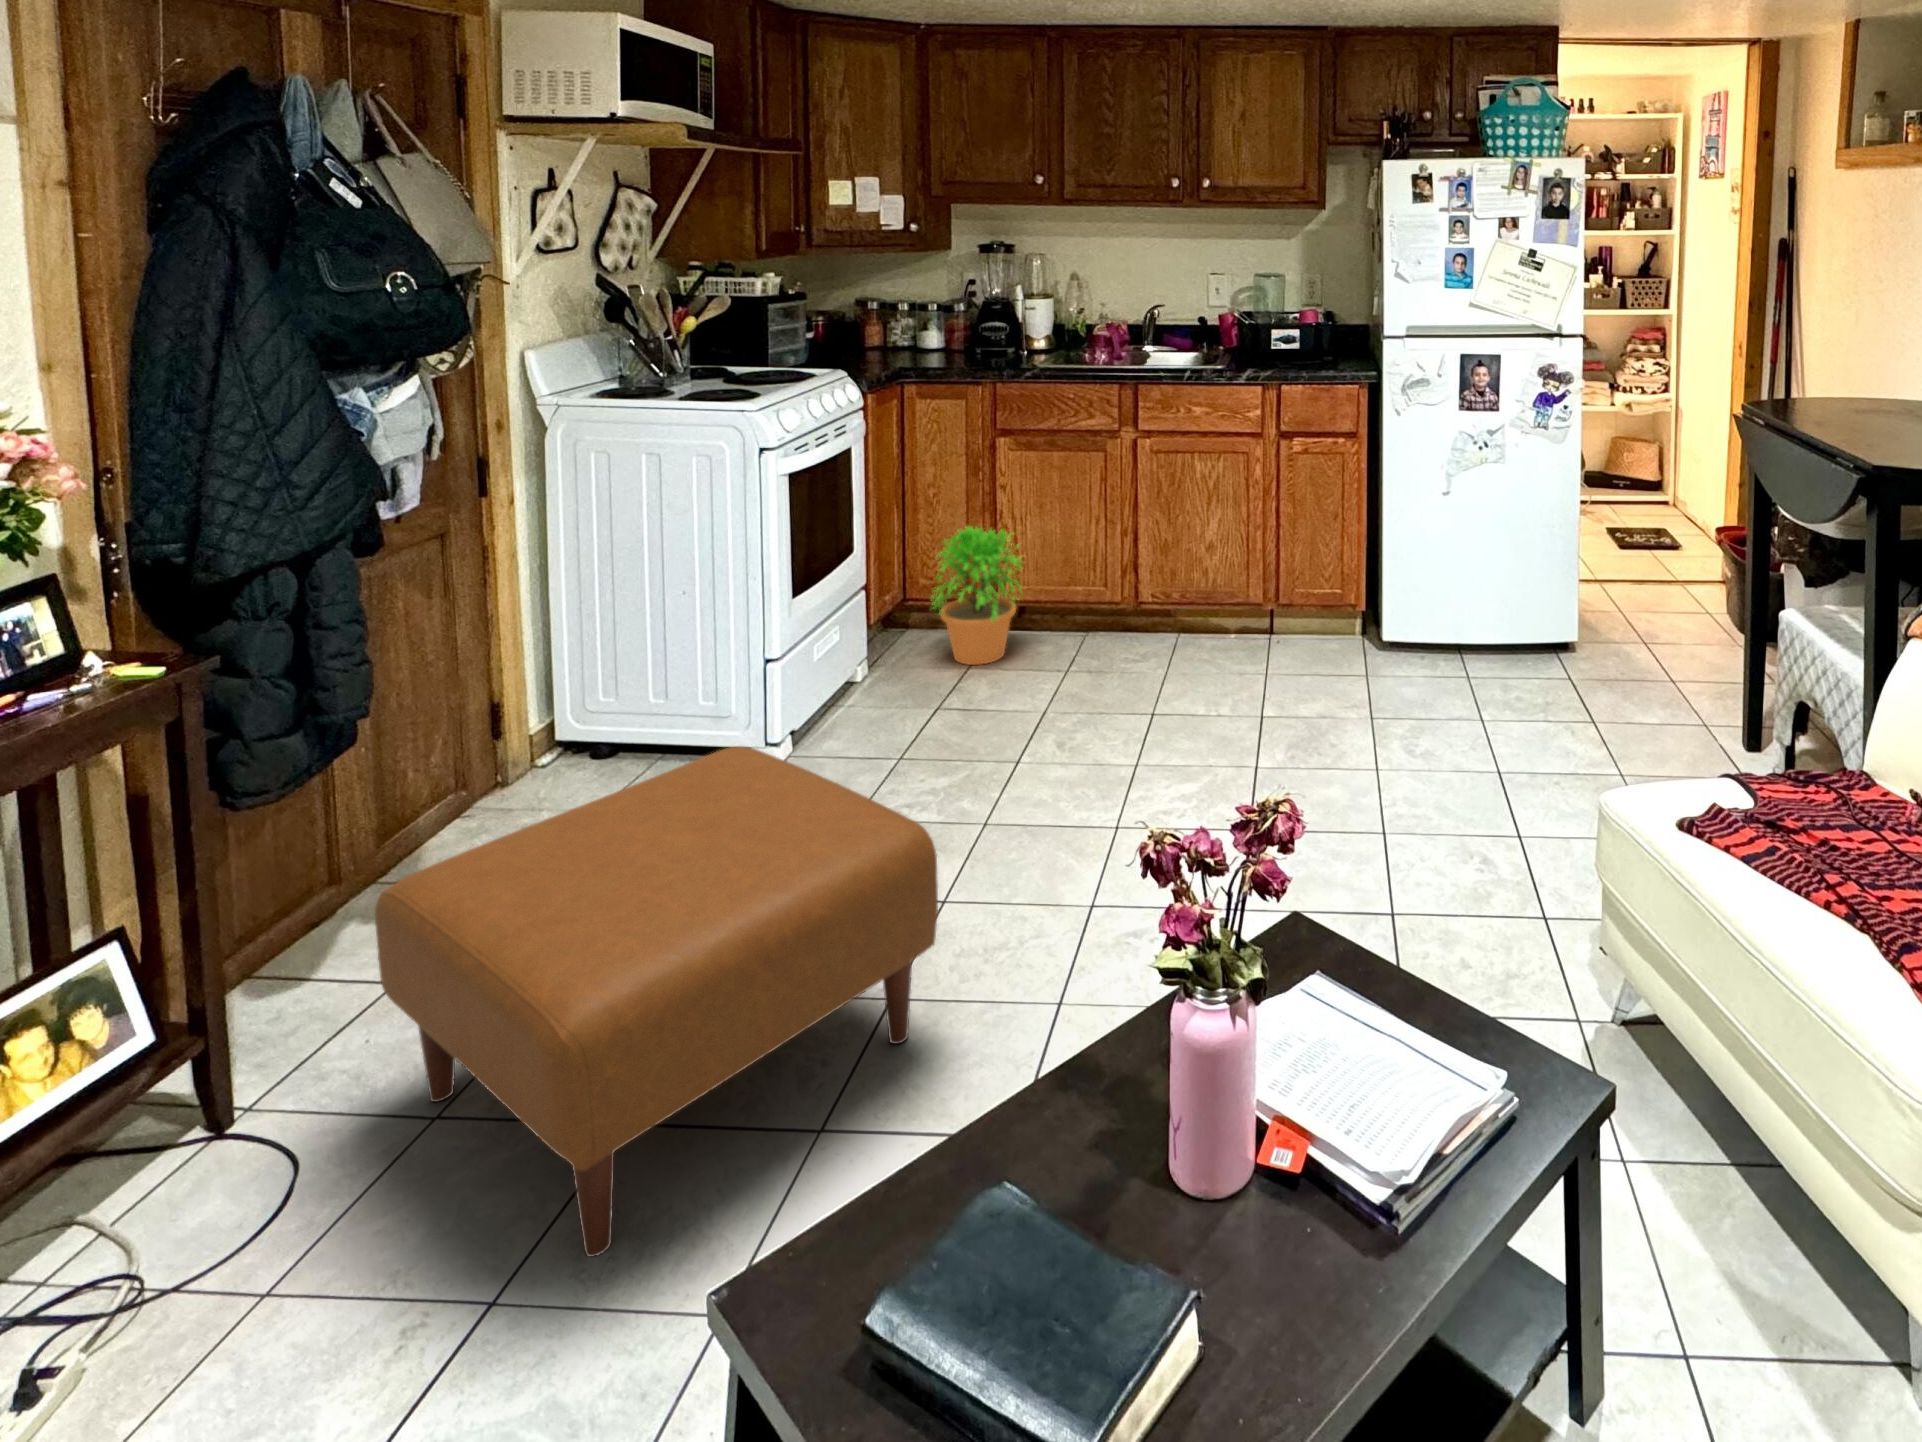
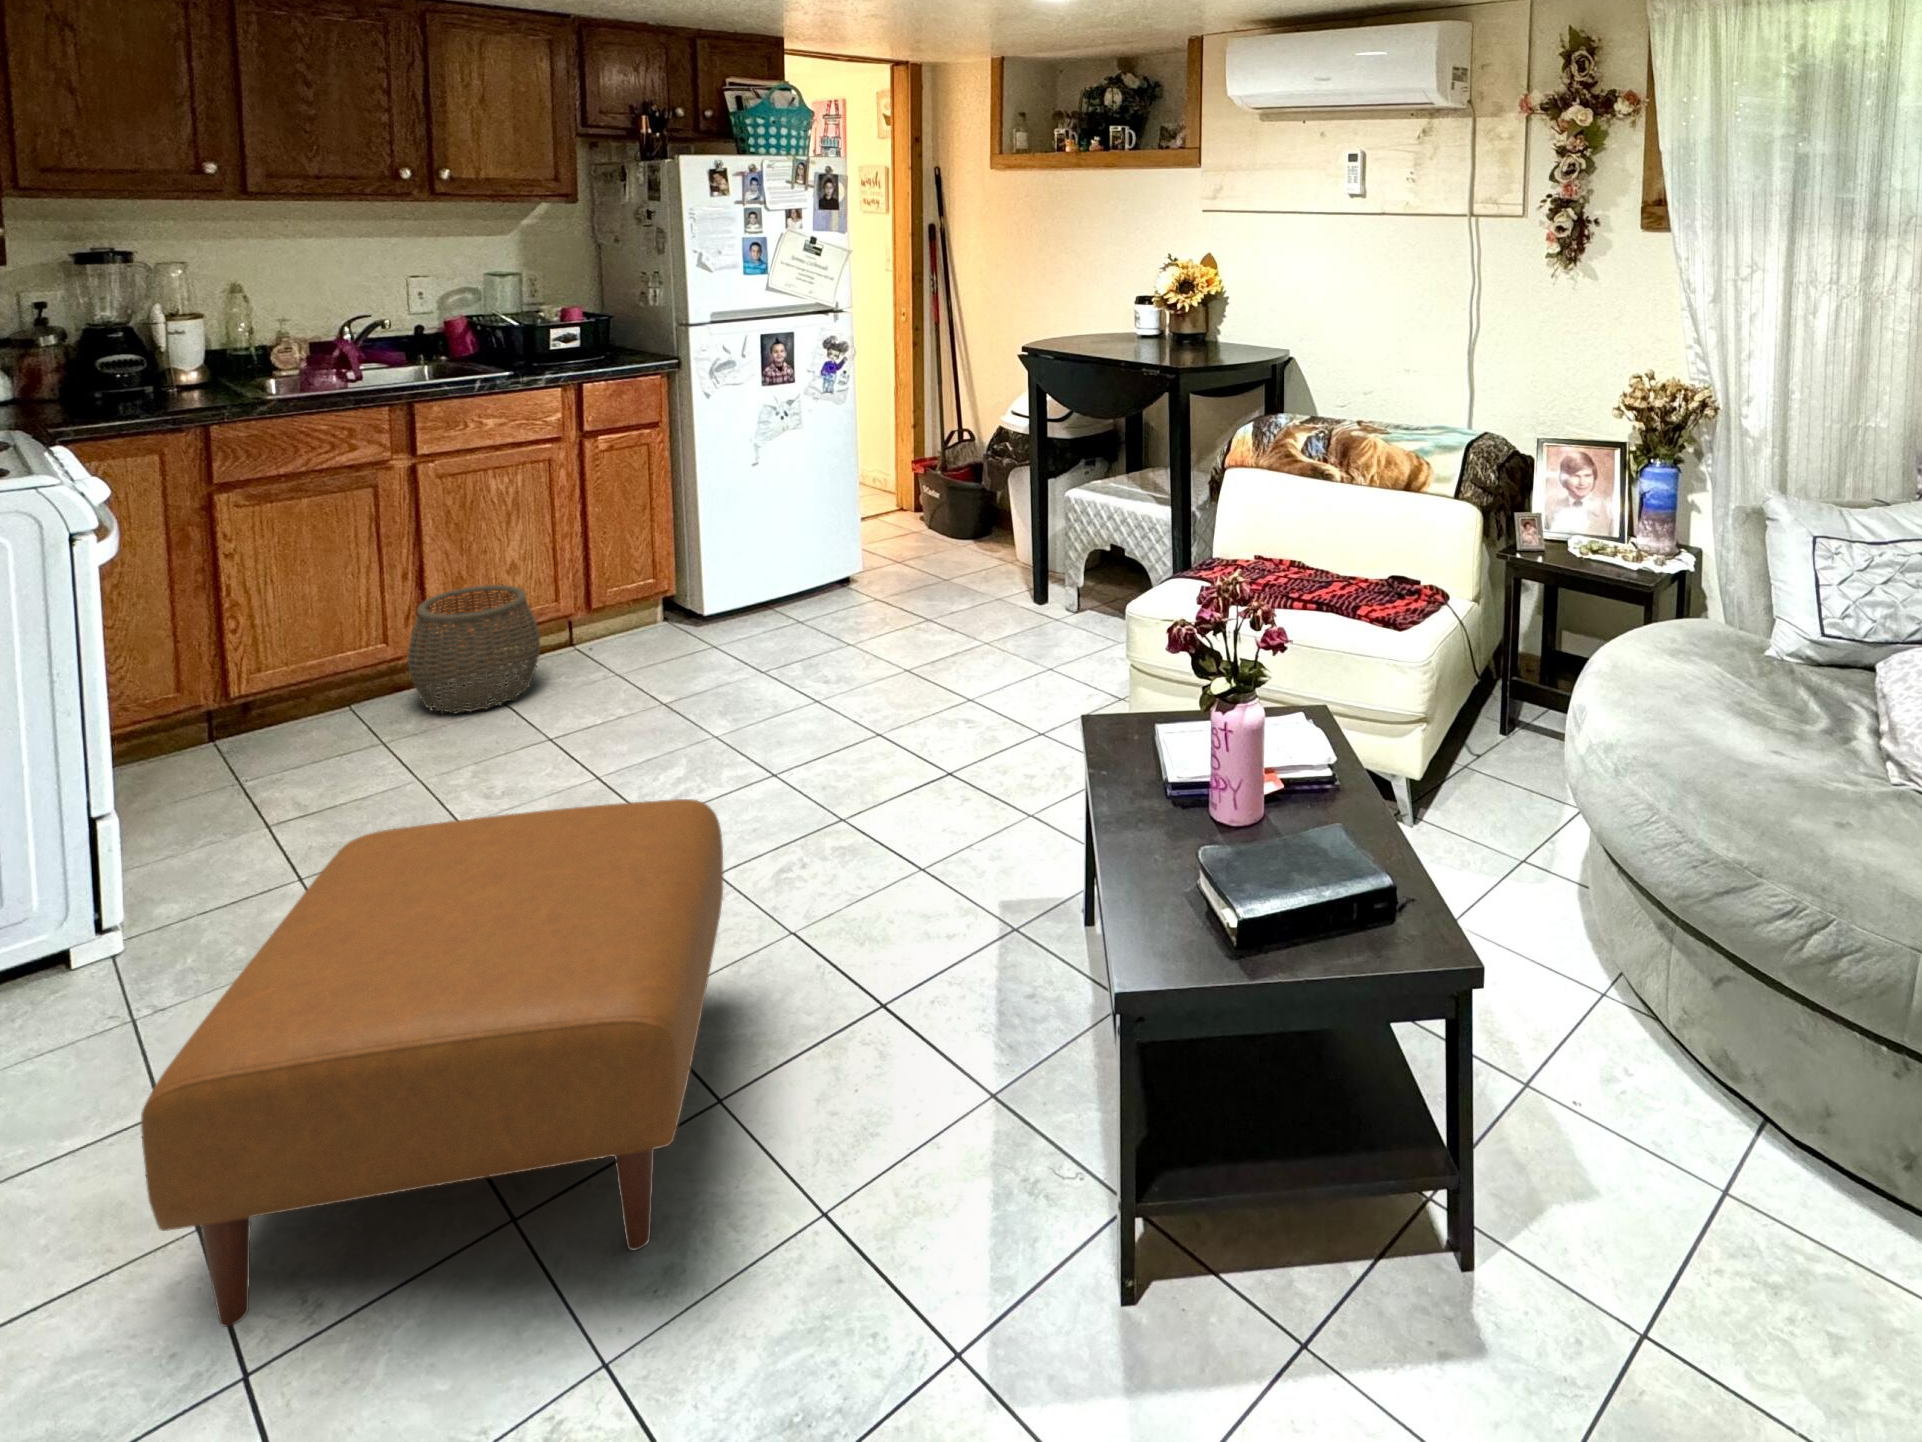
potted plant: present [932,527,1023,665] -> none [151,595,320,775]
woven basket: none [1097,556,1205,673] -> present [407,585,540,714]

